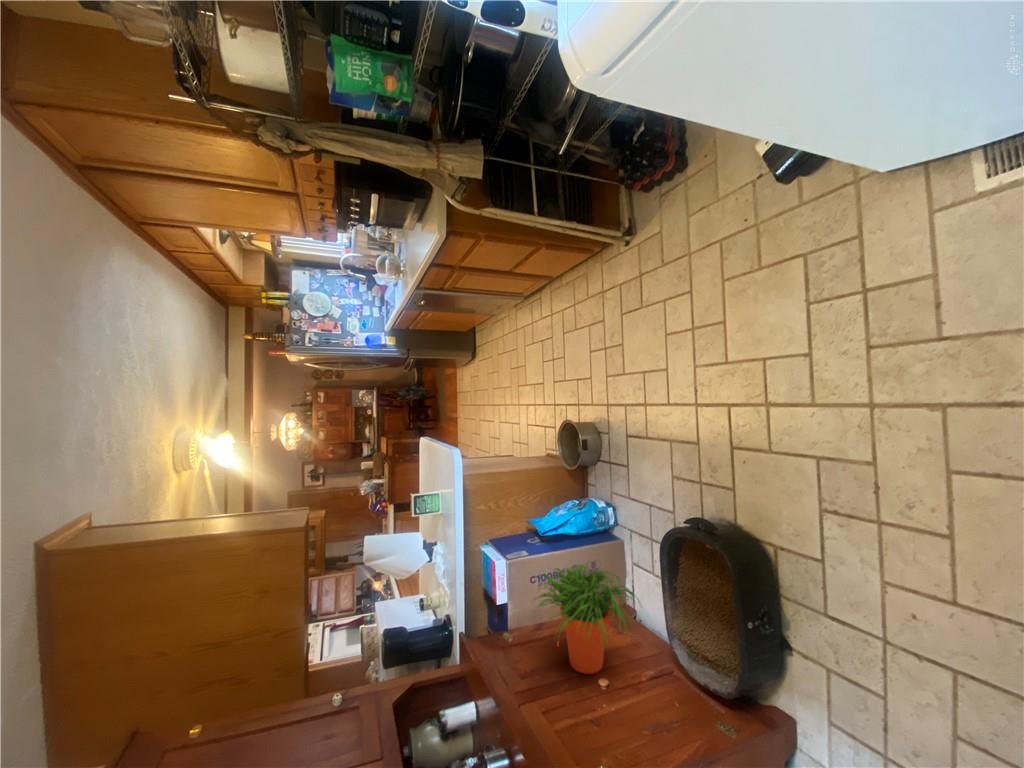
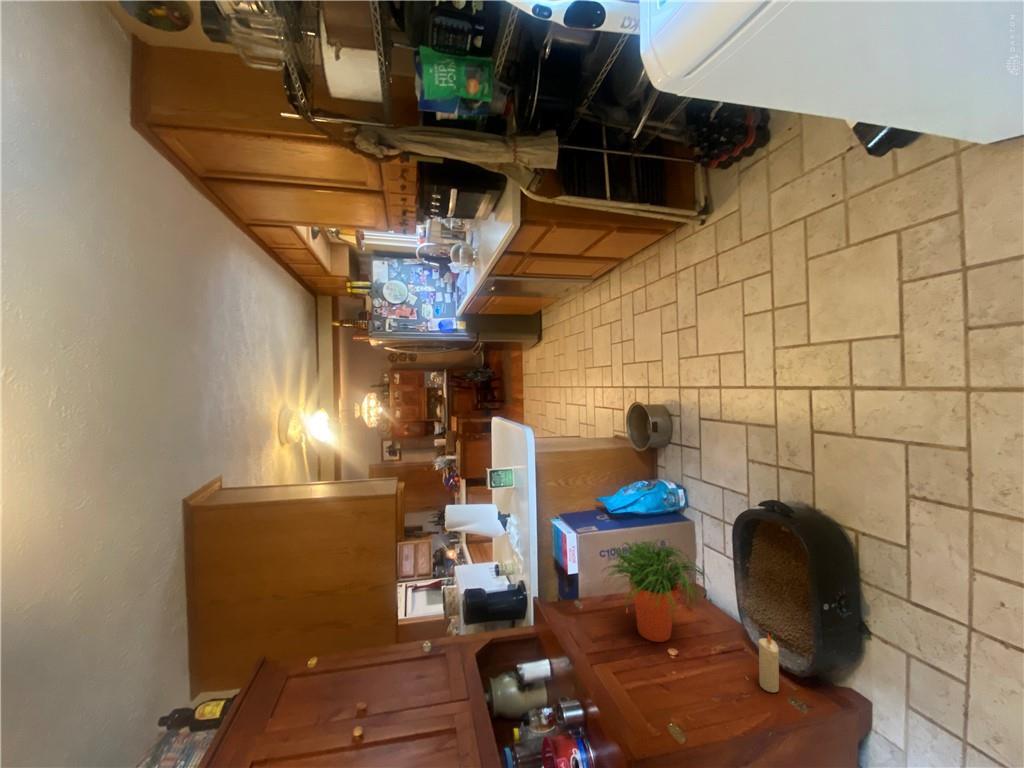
candle: none [689,657,710,720] -> present [758,635,779,692]

